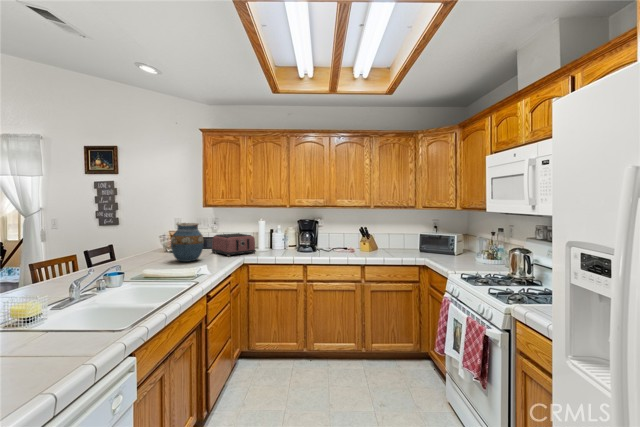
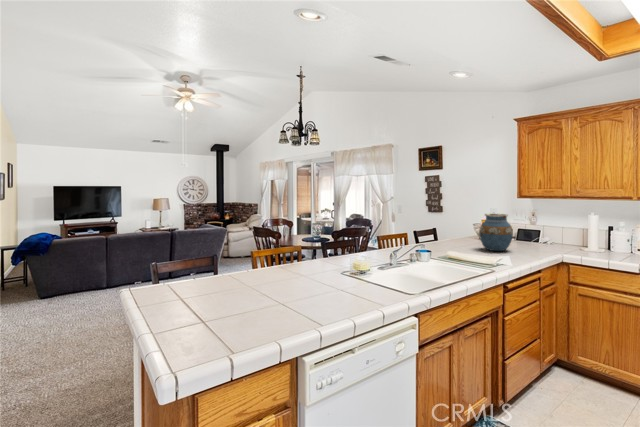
toaster: present [212,233,256,256] -> none [525,227,583,252]

